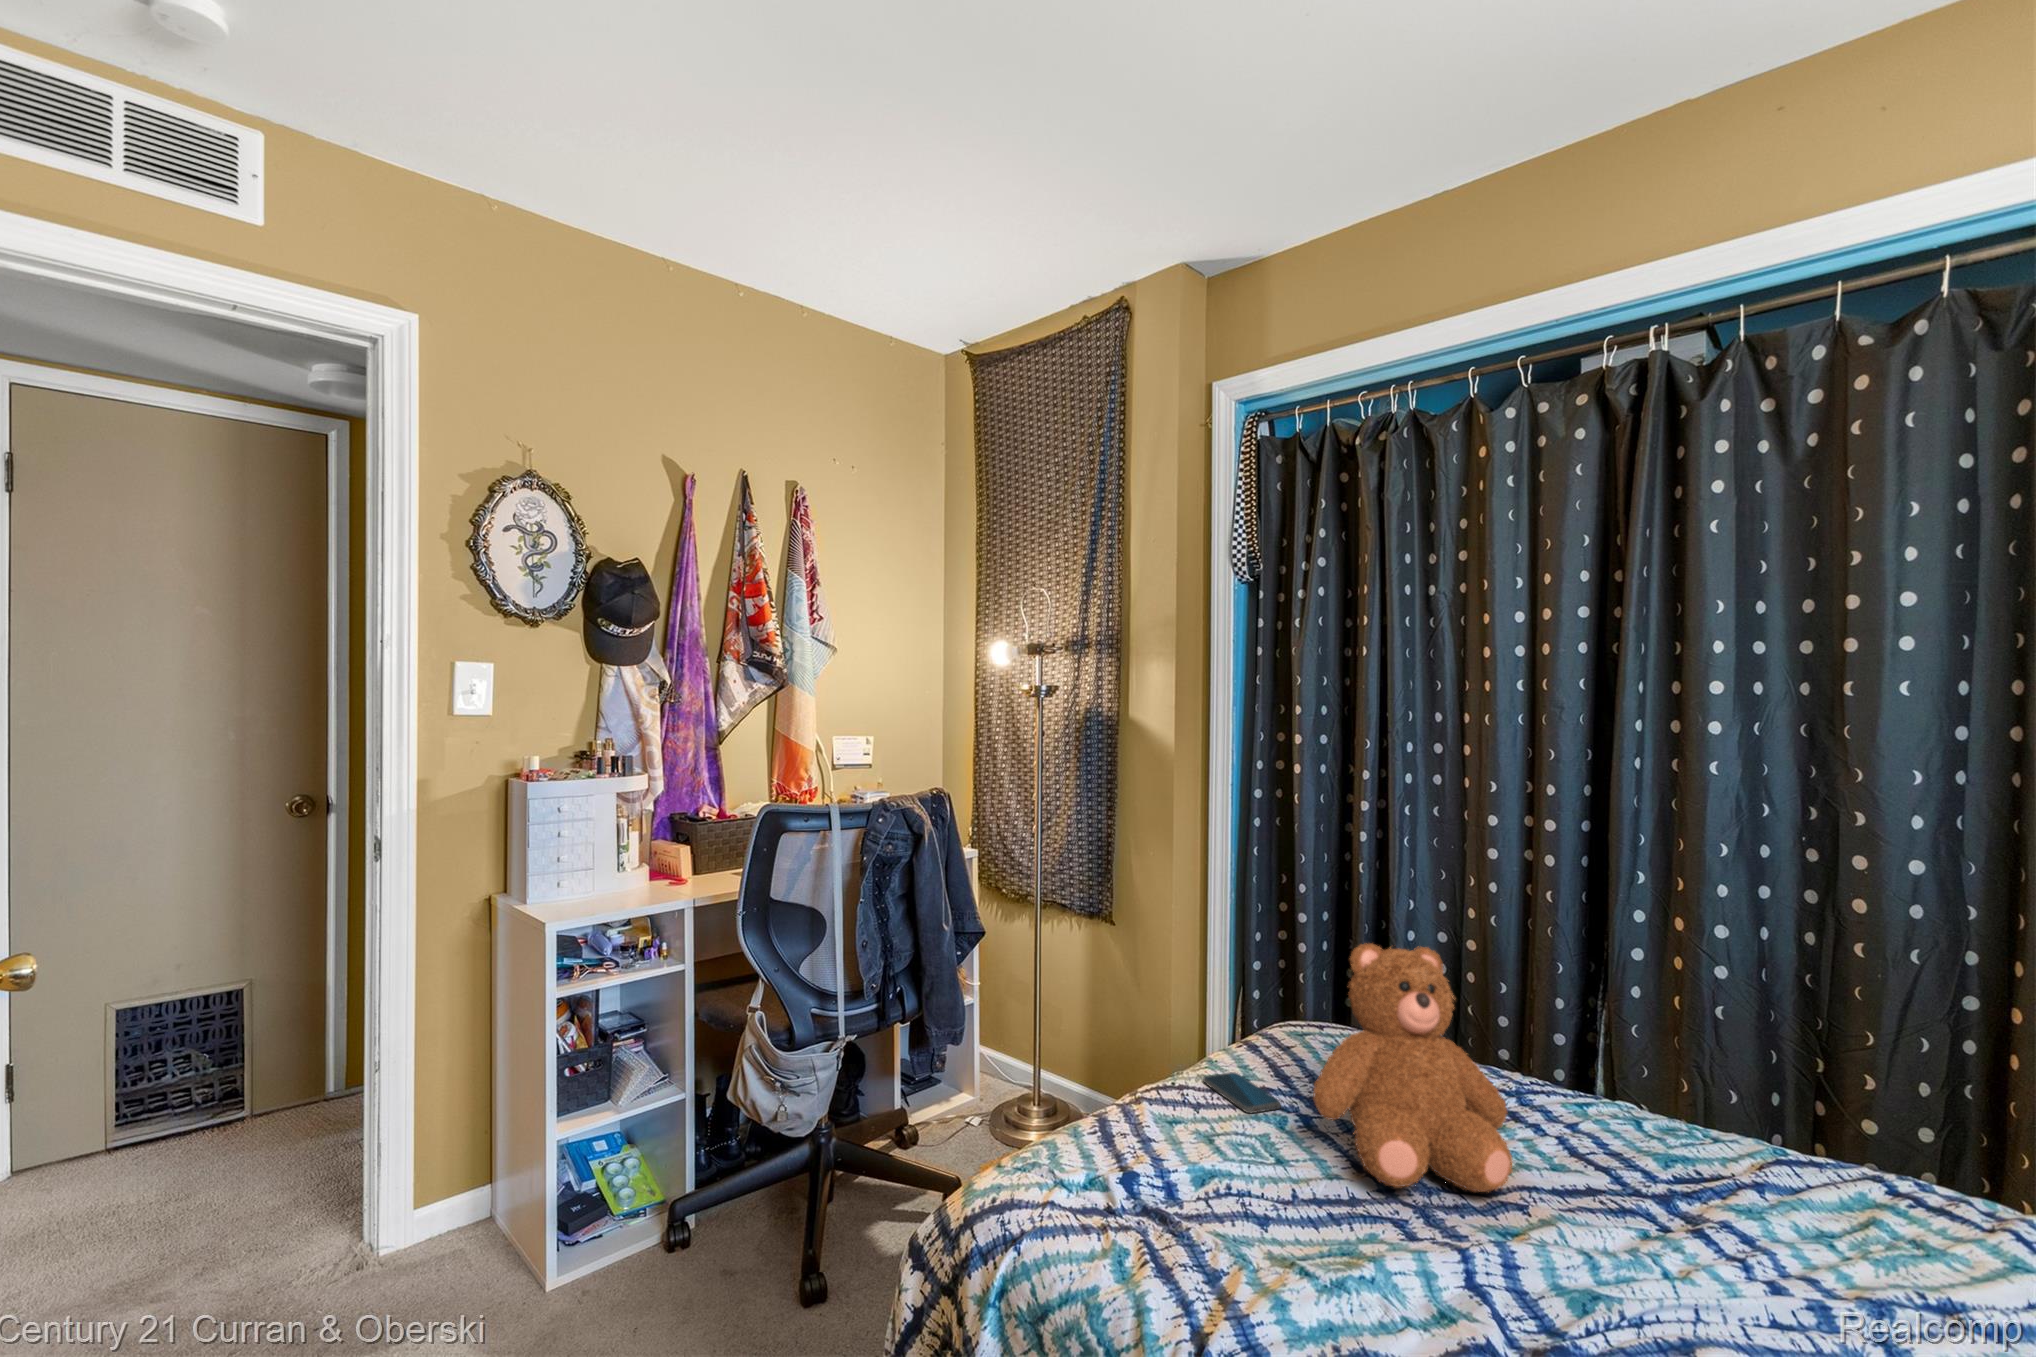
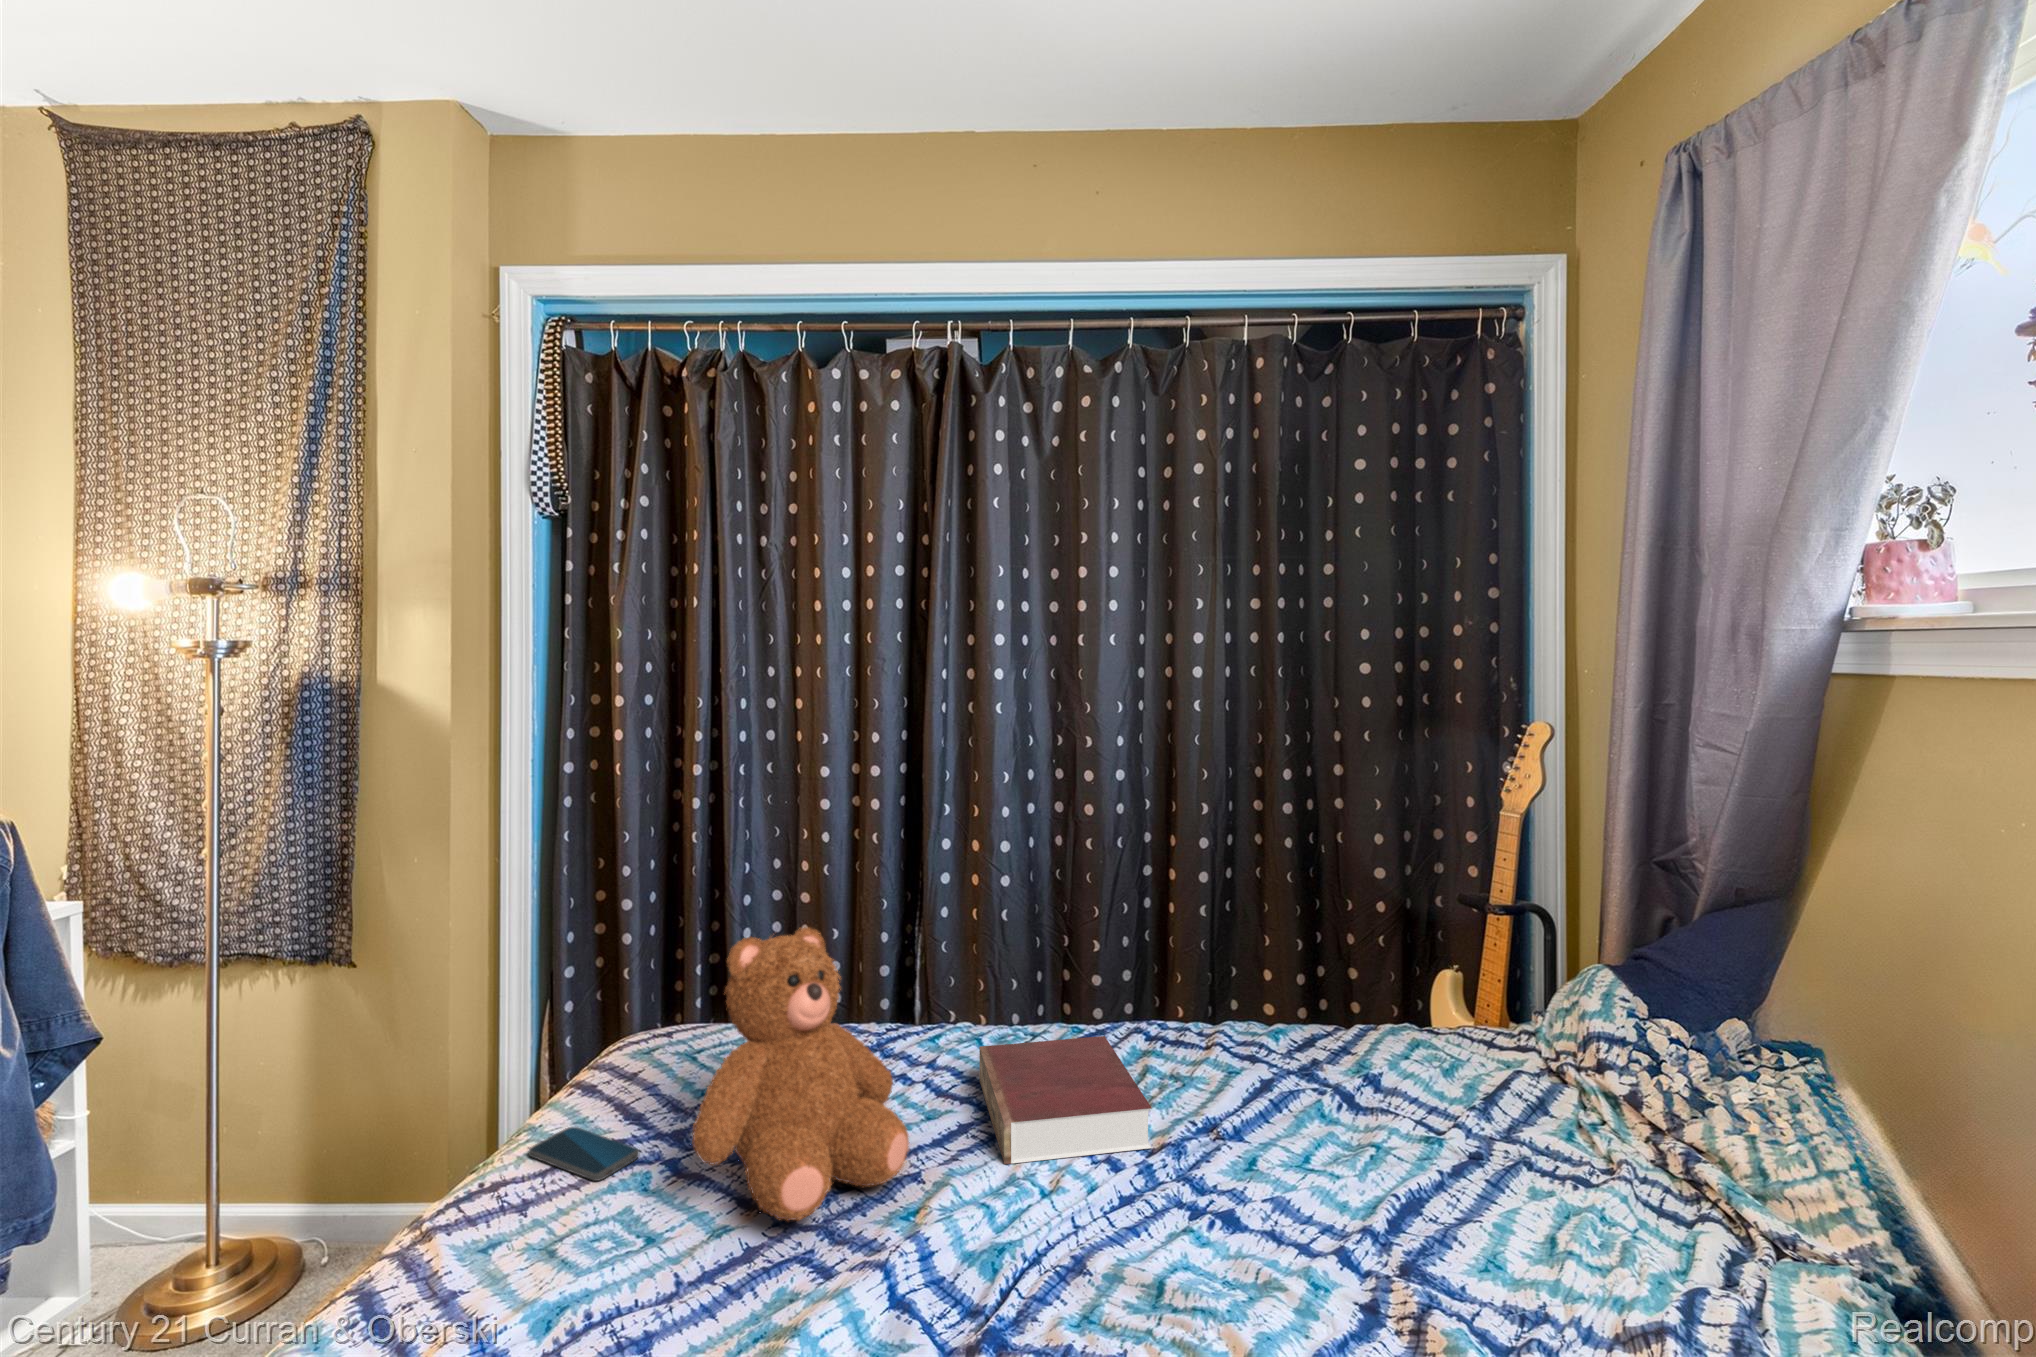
book: none [1624,1118,1829,1280] -> present [979,1036,1152,1164]

